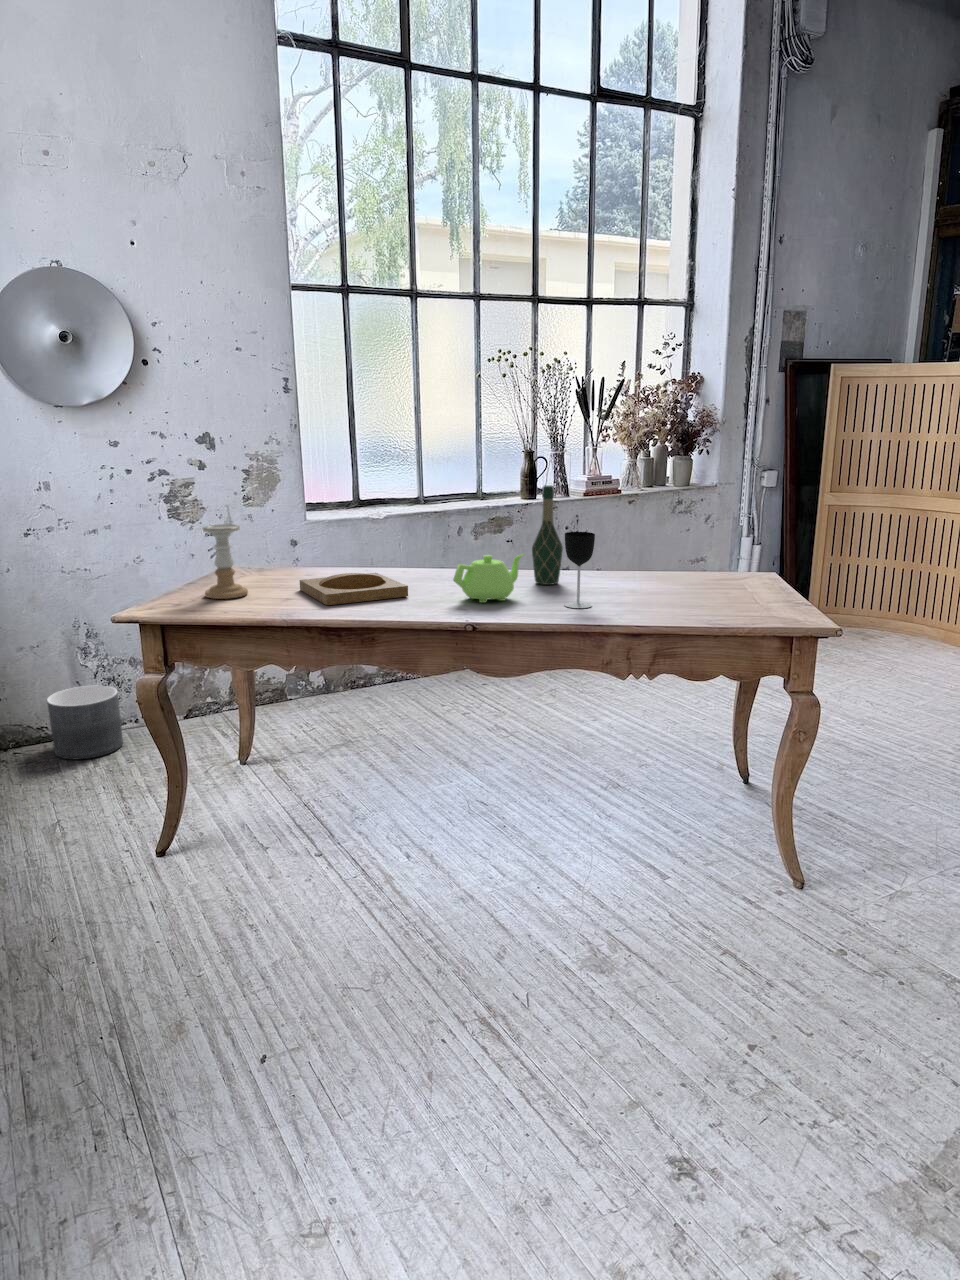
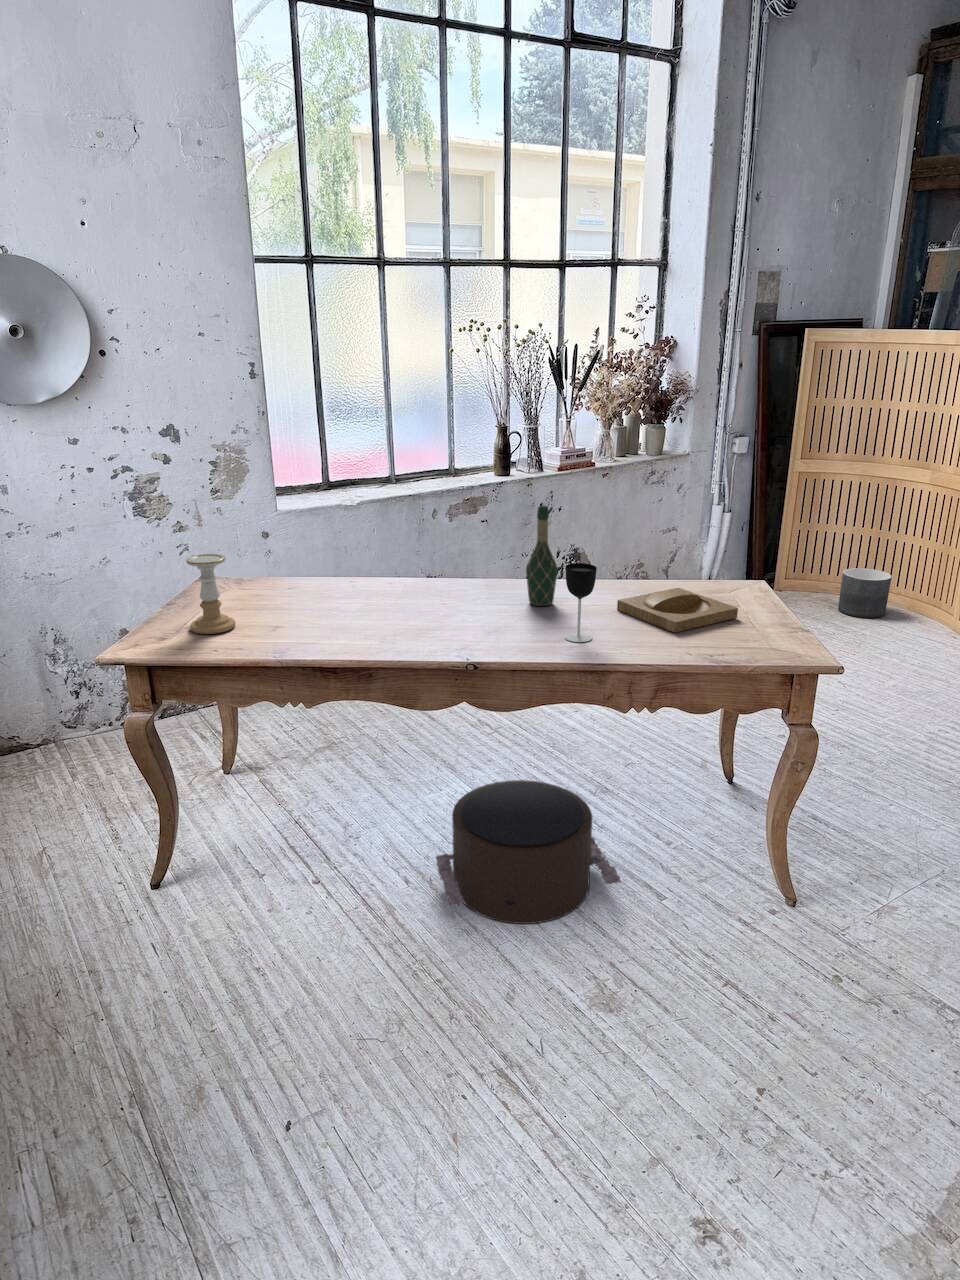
teapot: present [453,554,523,603] -> none [450,582,521,635]
tray: present [300,573,408,605] -> present [617,588,738,633]
planter: present [47,686,123,759] -> present [838,568,891,618]
pouf: none [437,759,622,894] -> present [436,780,621,924]

